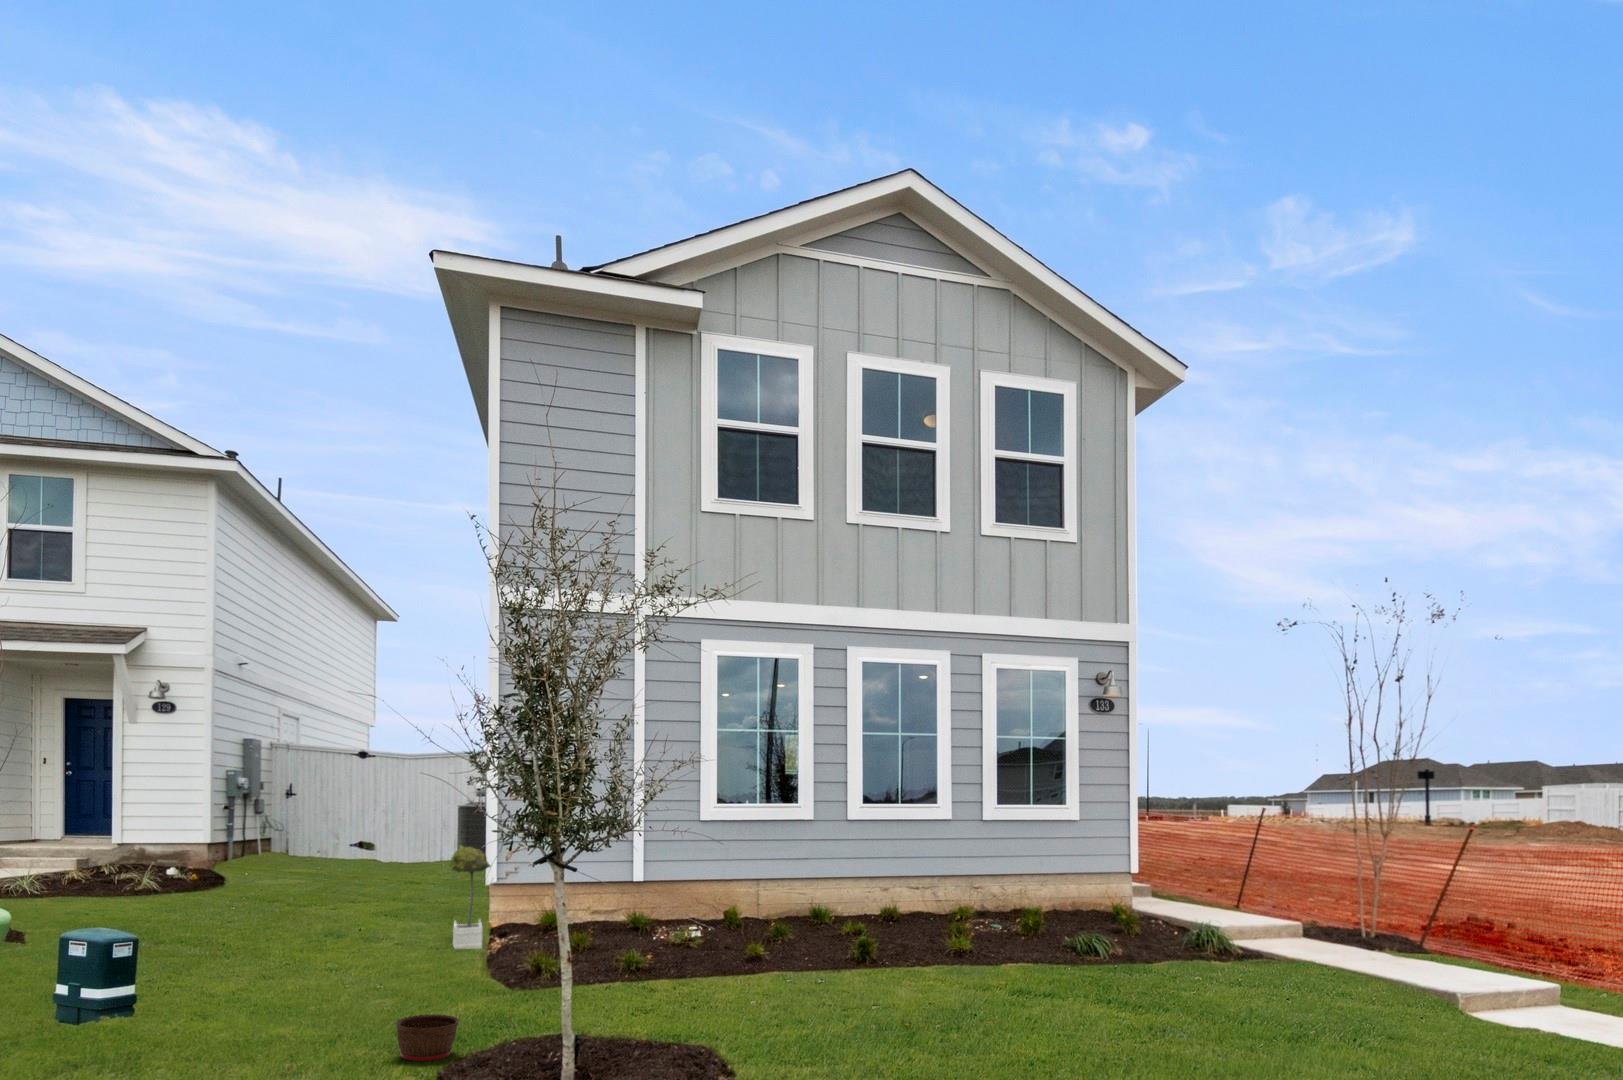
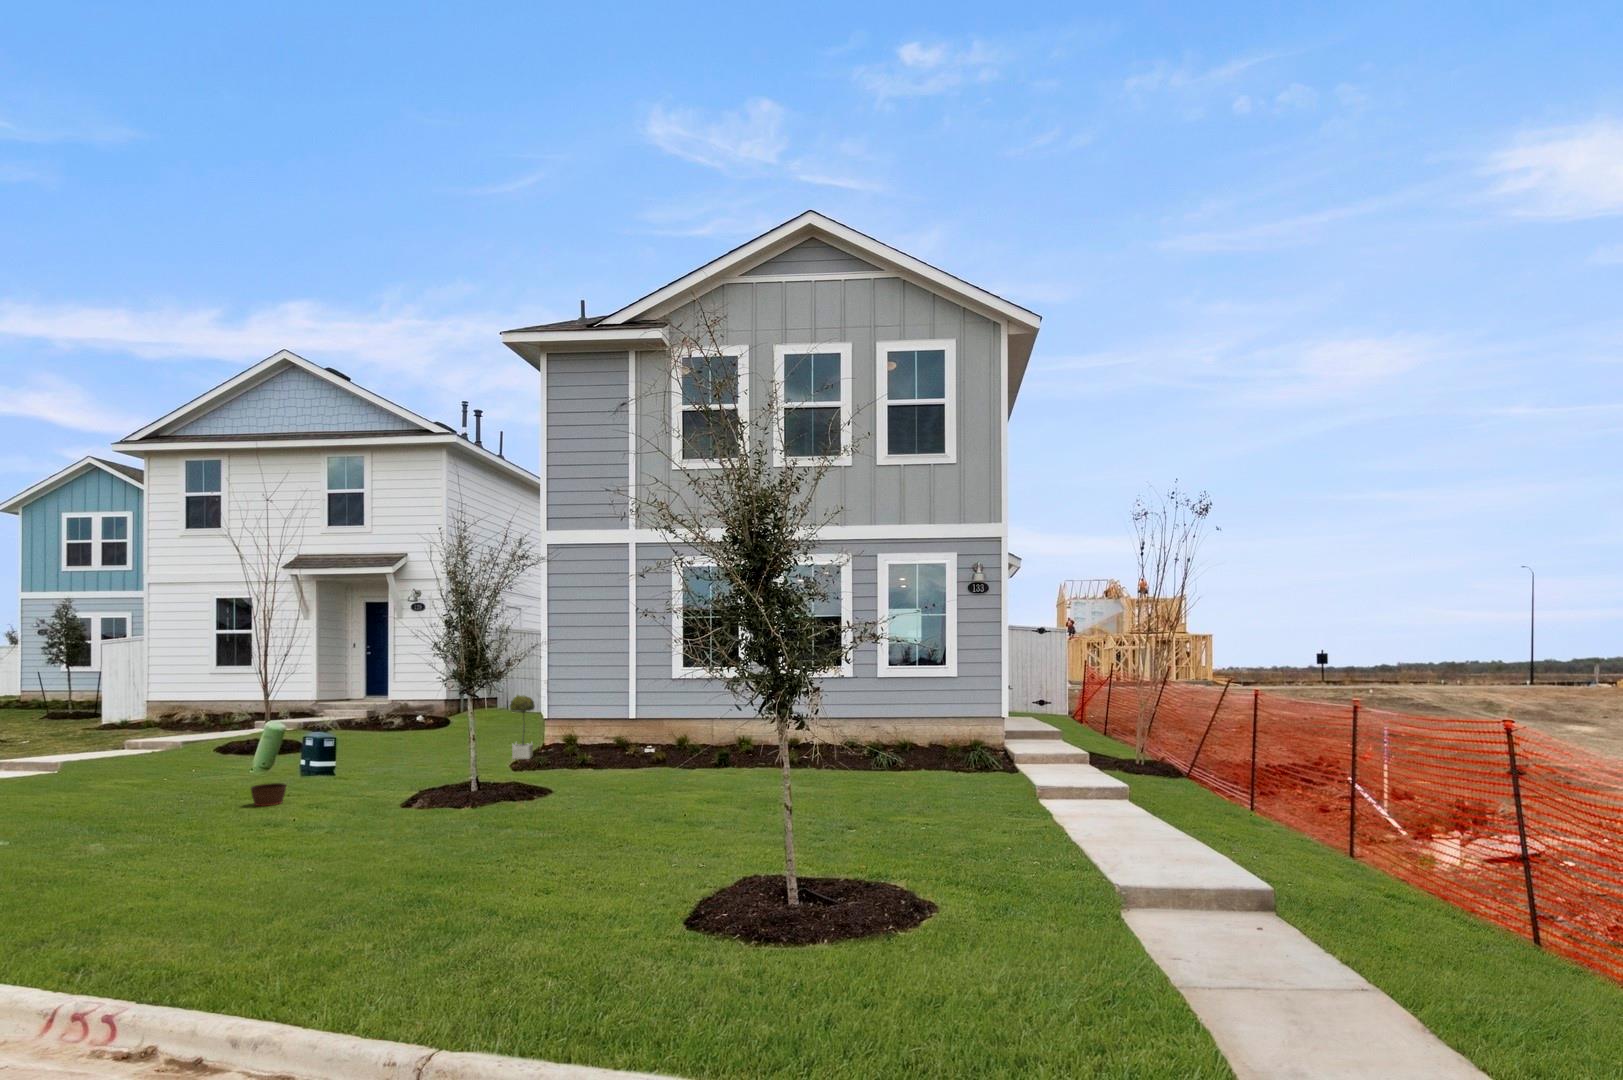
basket: present [396,1014,459,1061] -> present [251,783,287,806]

